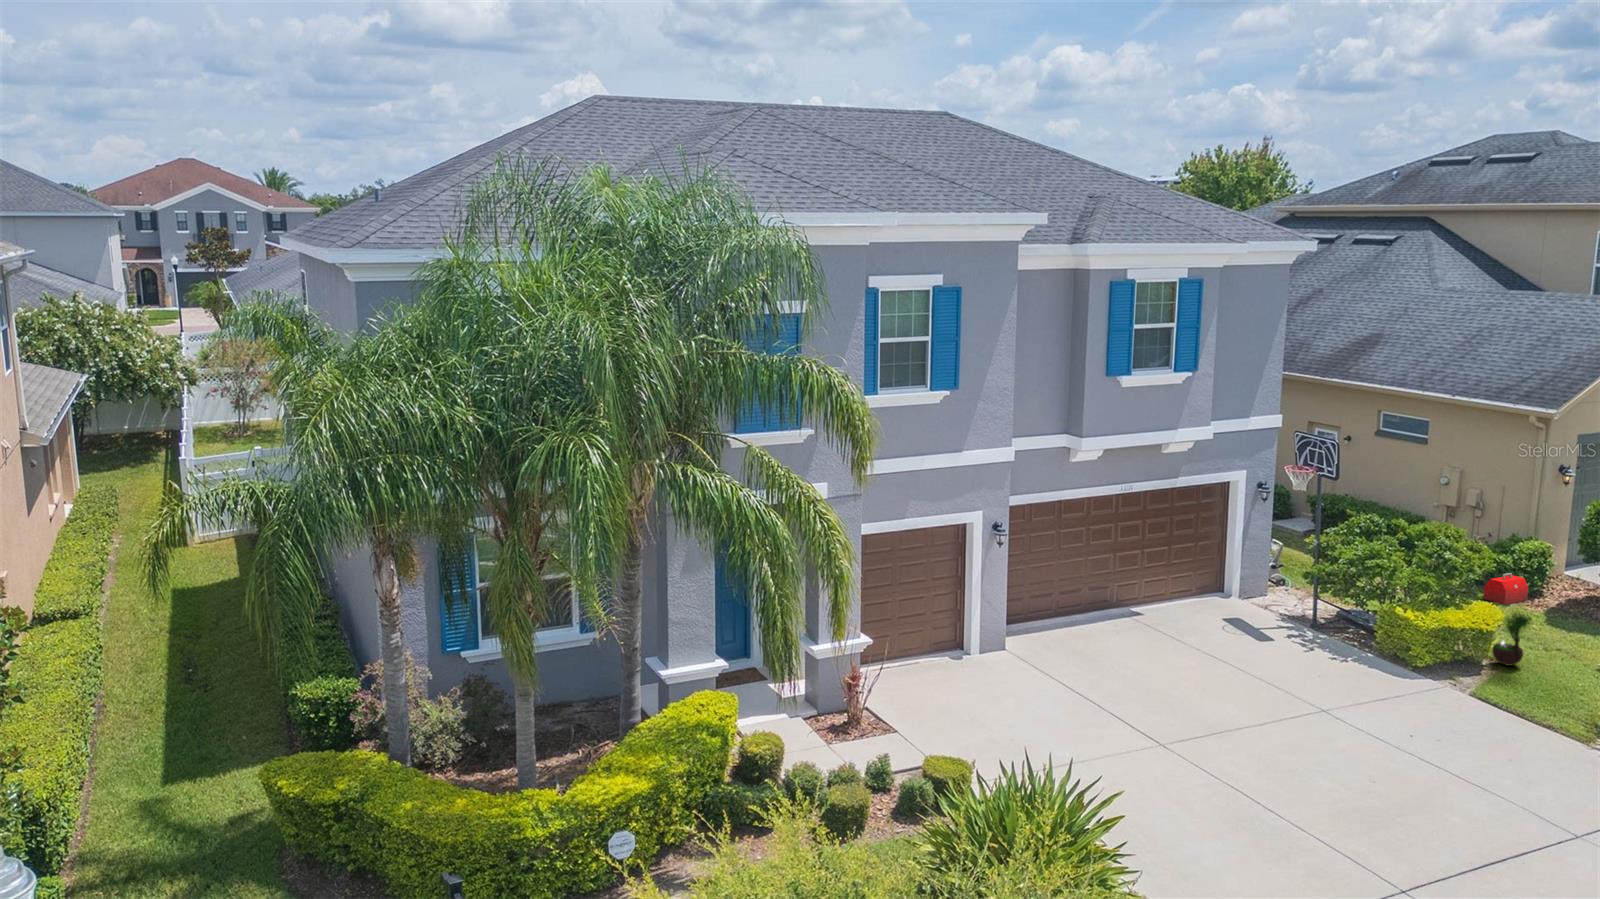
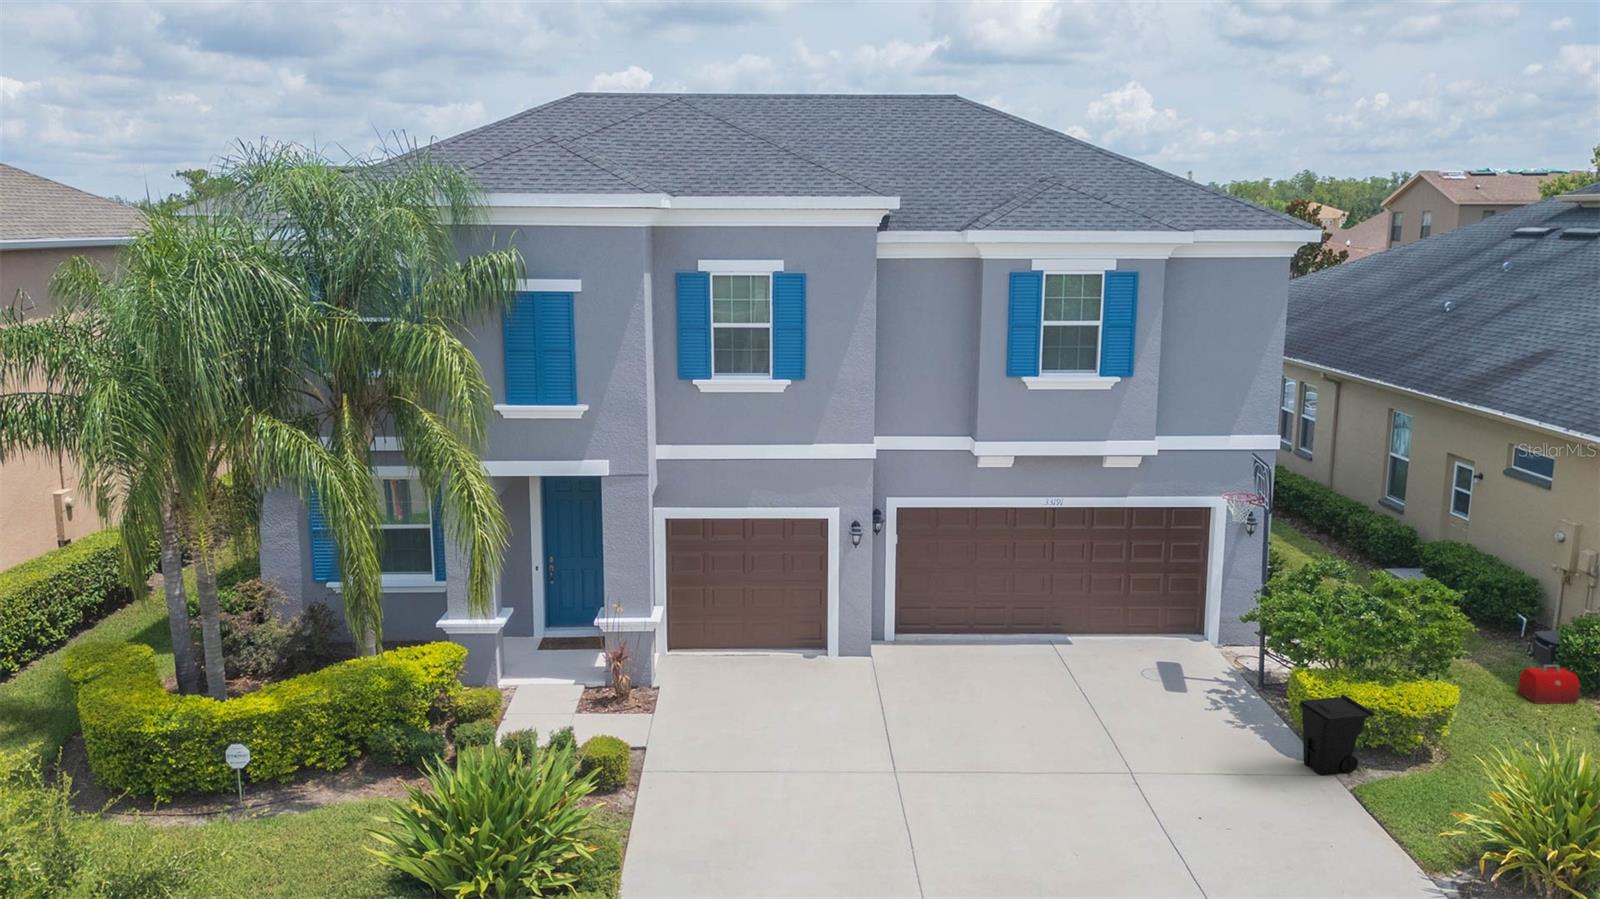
trash can: none [1432,611,1491,677] -> present [1299,695,1374,775]
potted tree: present [1492,613,1532,666] -> none [1391,703,1443,774]

